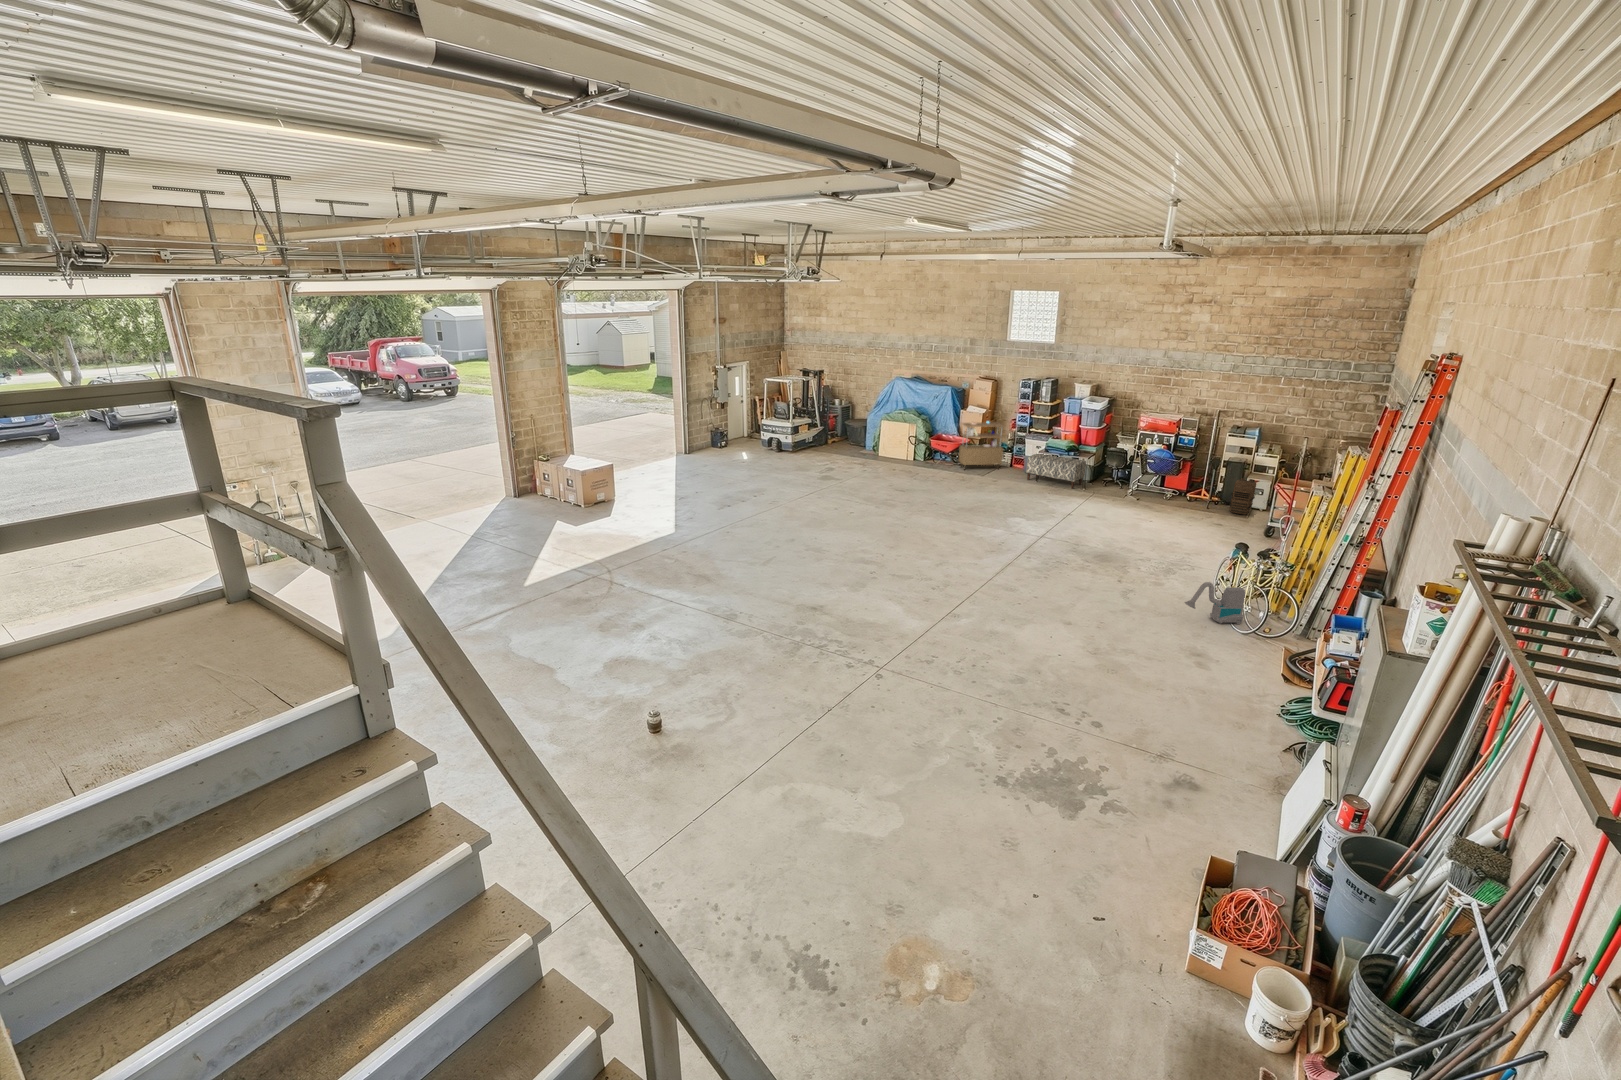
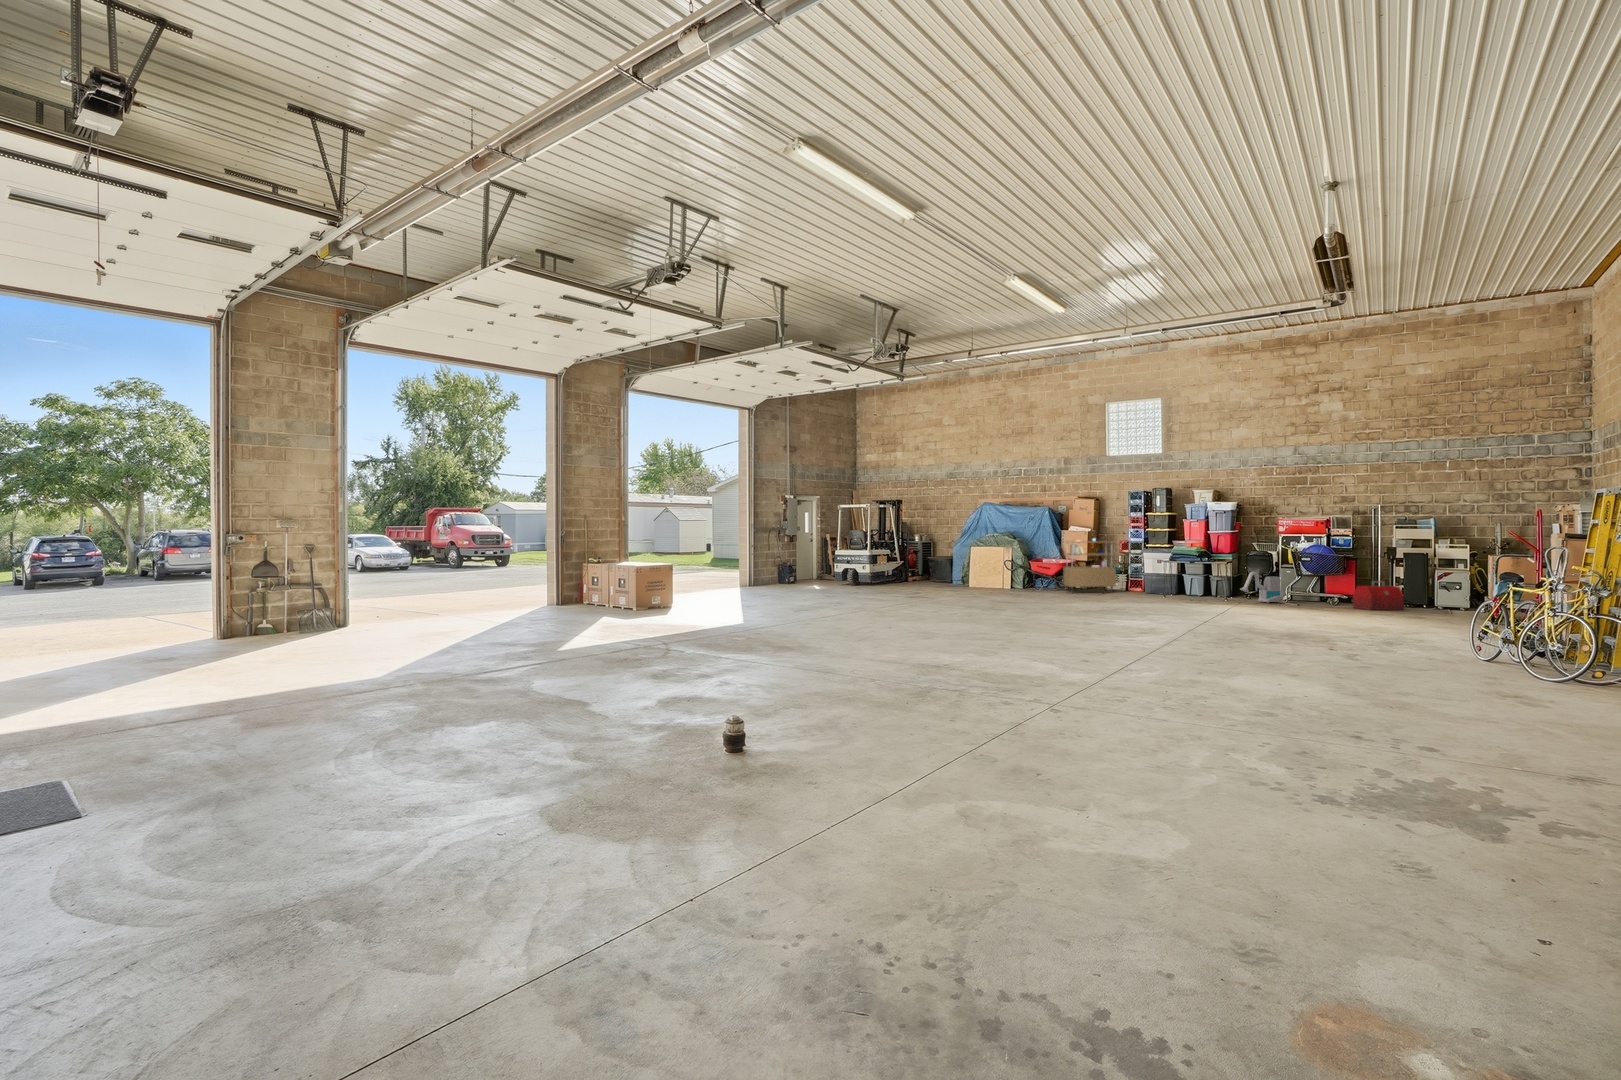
bench: present [1026,454,1086,489] -> none [1149,569,1222,602]
backpack: present [1230,478,1256,515] -> none [1420,573,1453,614]
toolbox: none [1180,482,1219,507] -> present [1353,581,1404,610]
vacuum cleaner: present [1185,582,1245,624] -> present [1240,572,1283,603]

